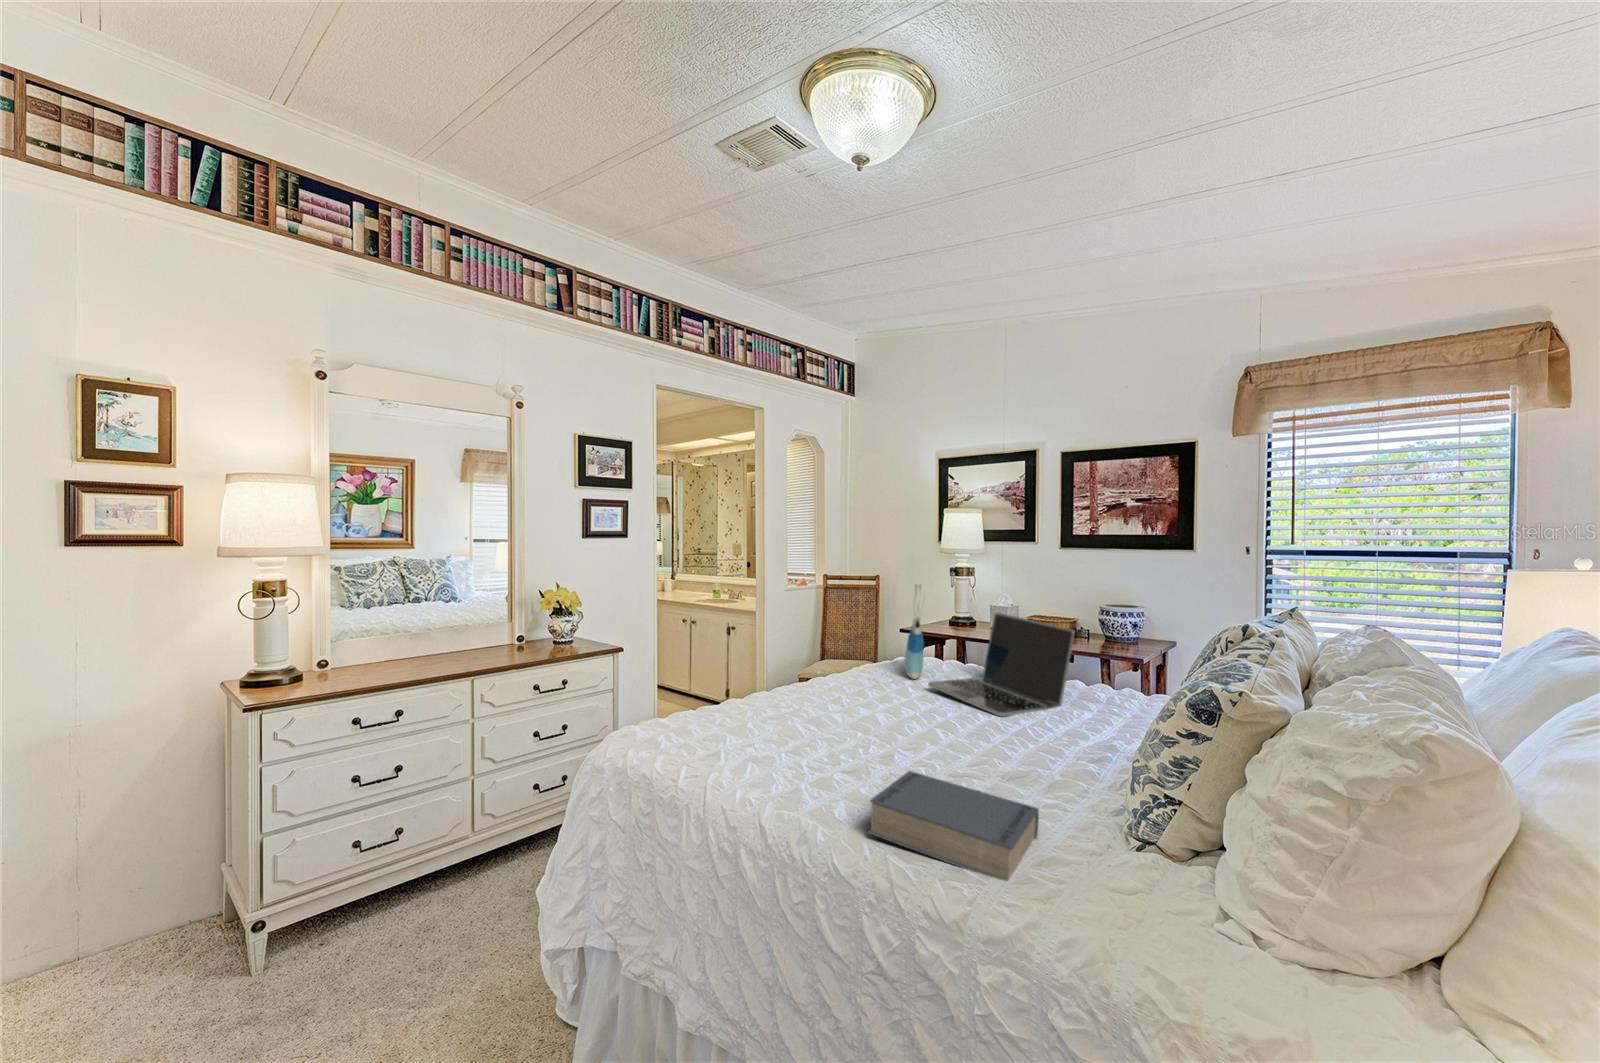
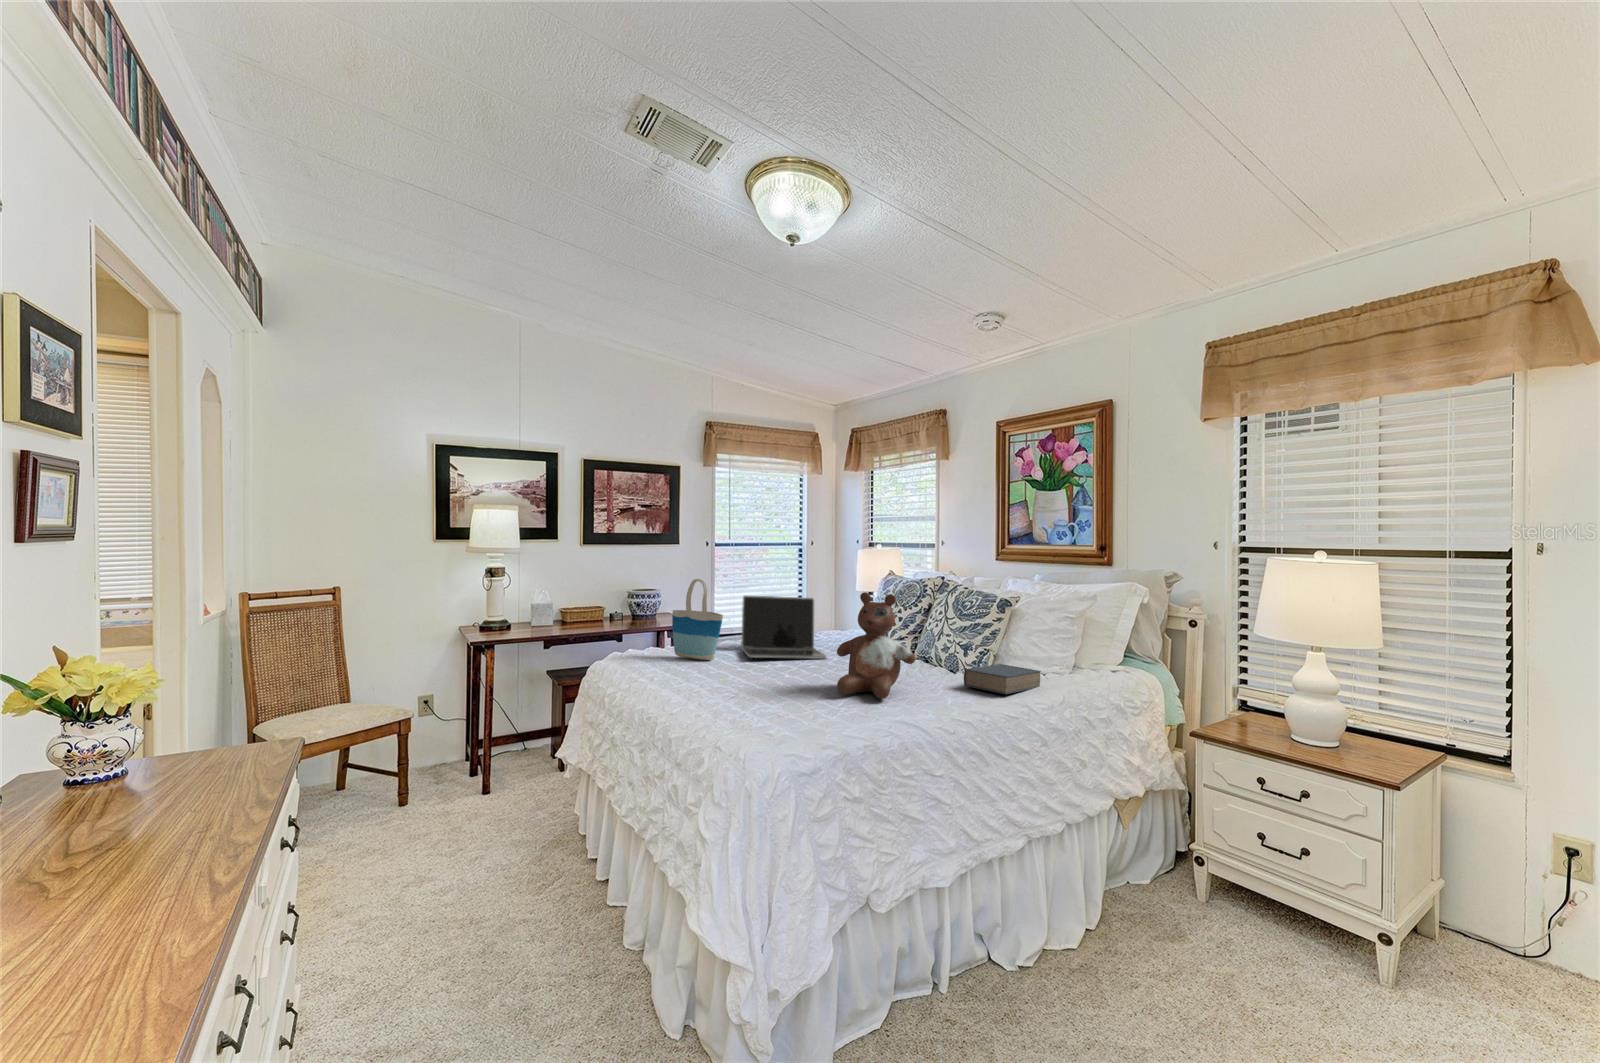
stuffed bear: none [775,610,871,755] -> present [837,592,915,699]

